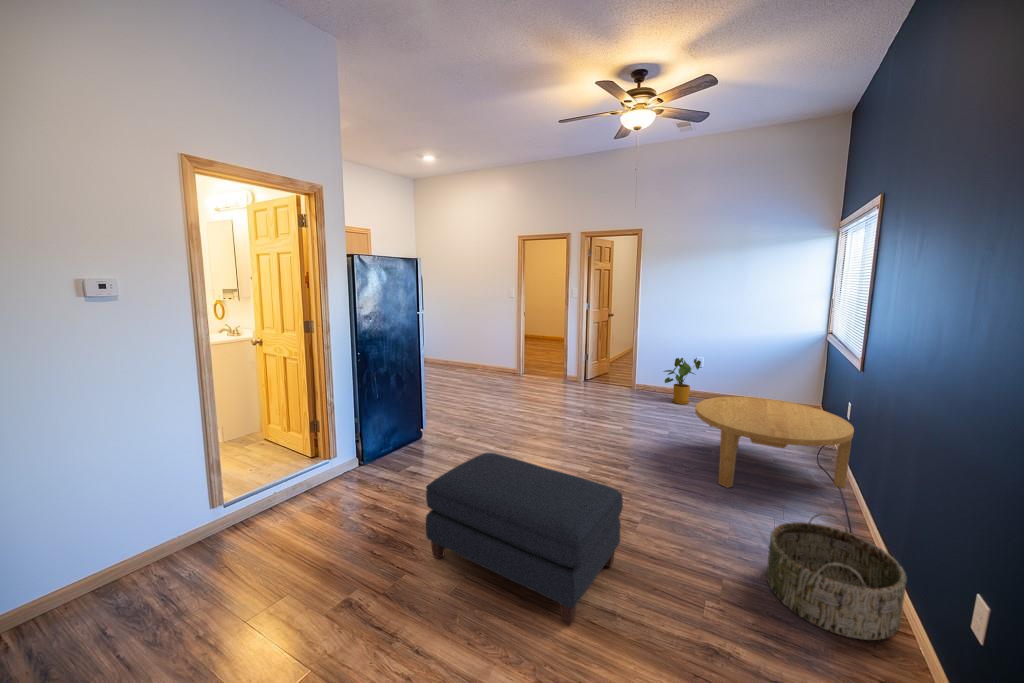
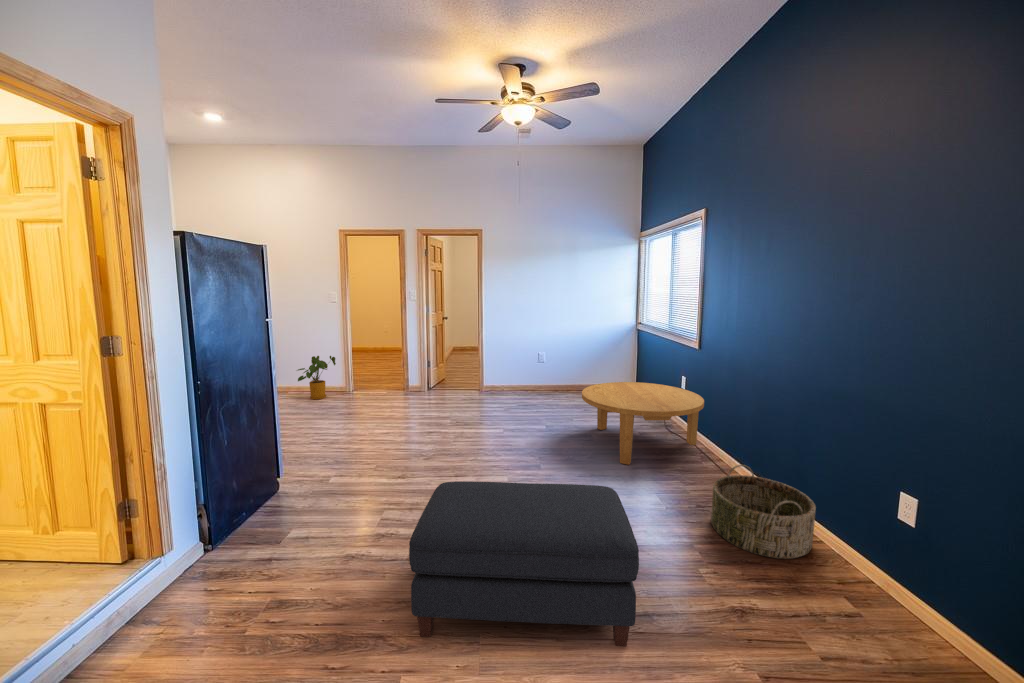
house plant: present [664,358,701,404] -> present [298,356,336,400]

